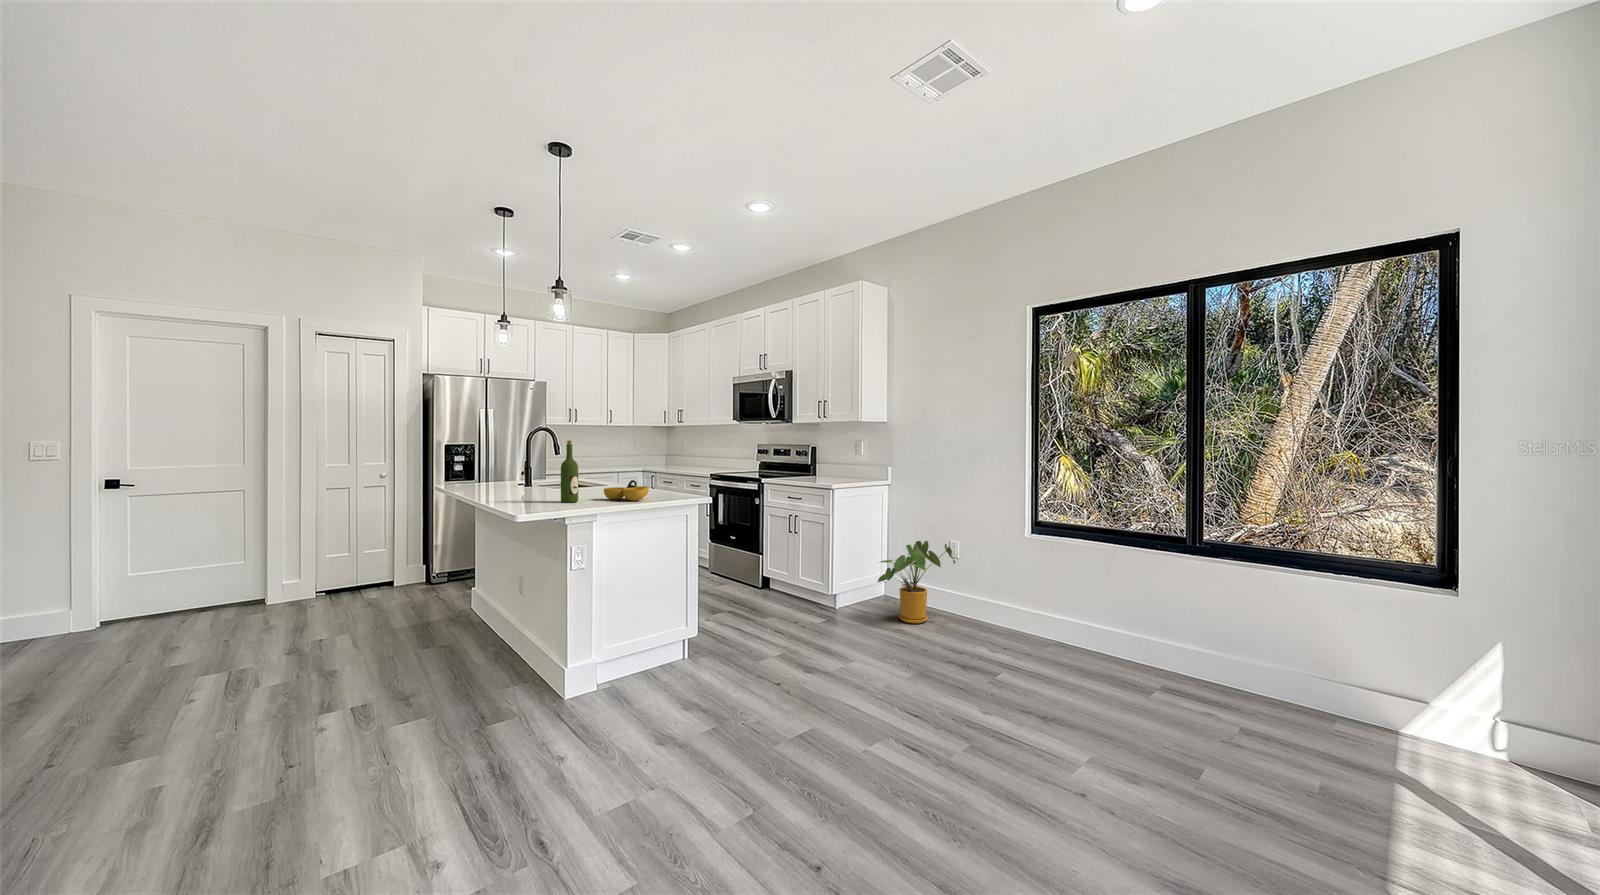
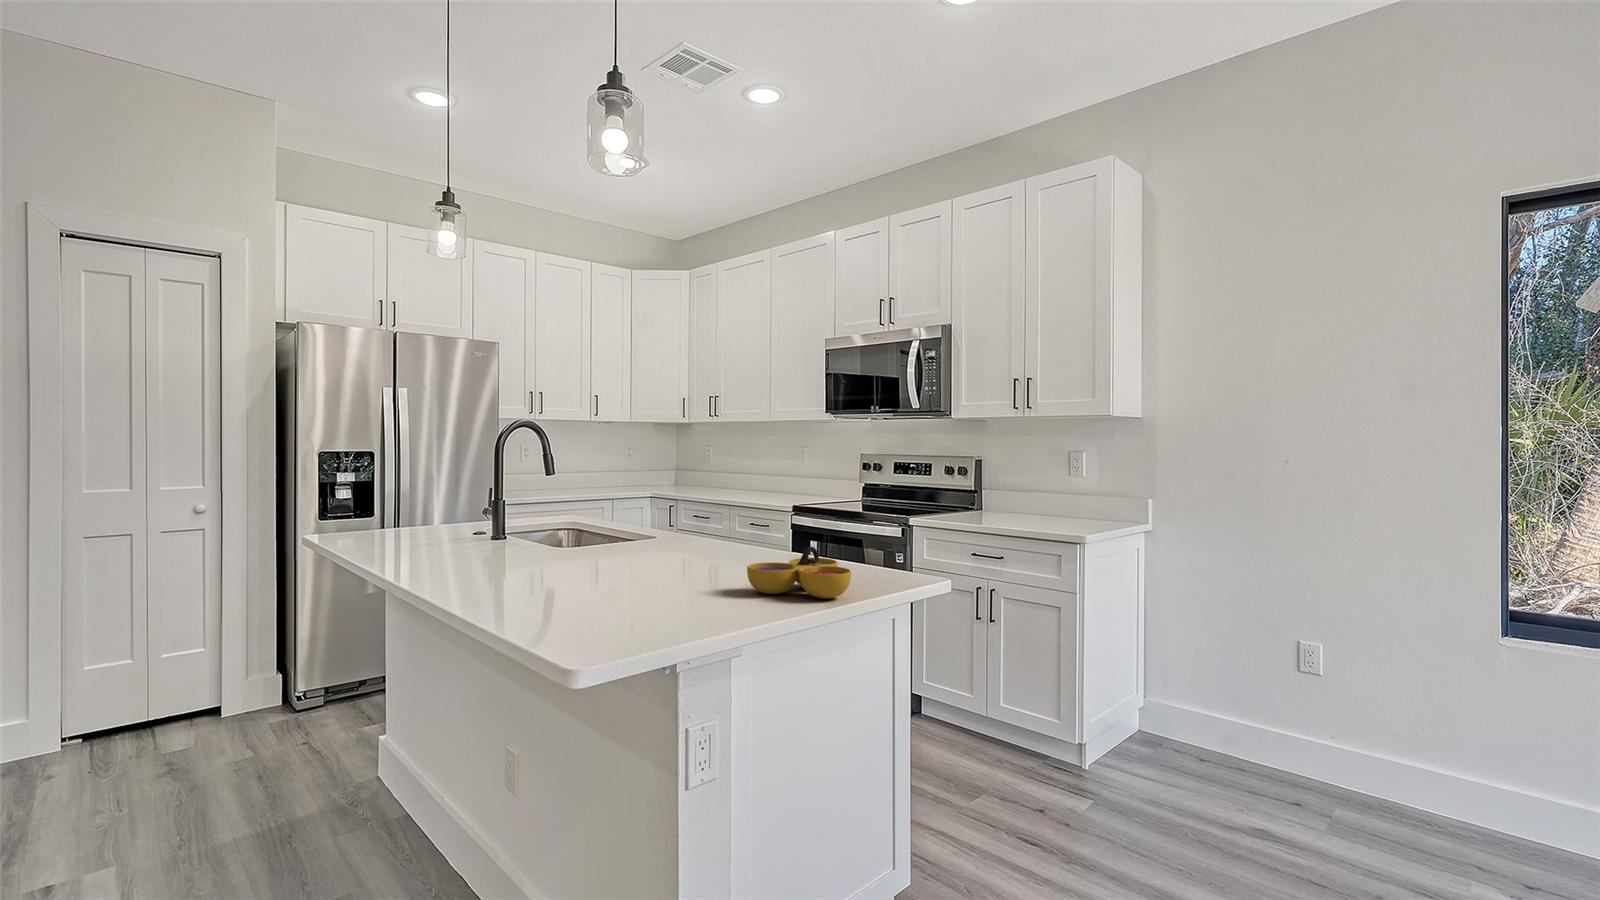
wine bottle: present [561,440,578,502] -> none [667,455,708,610]
house plant: present [878,541,955,623] -> none [1178,641,1325,806]

